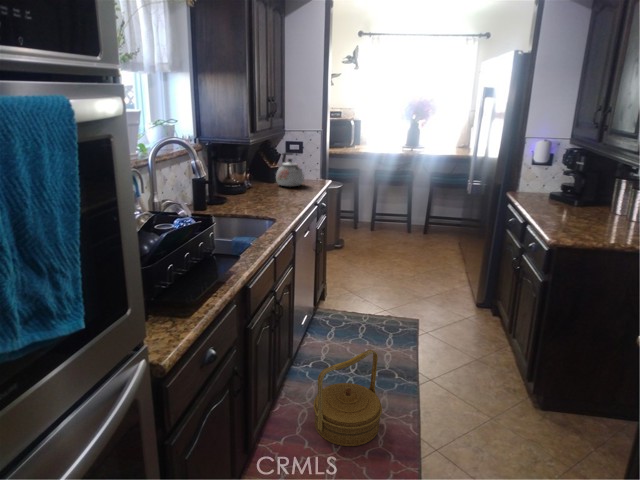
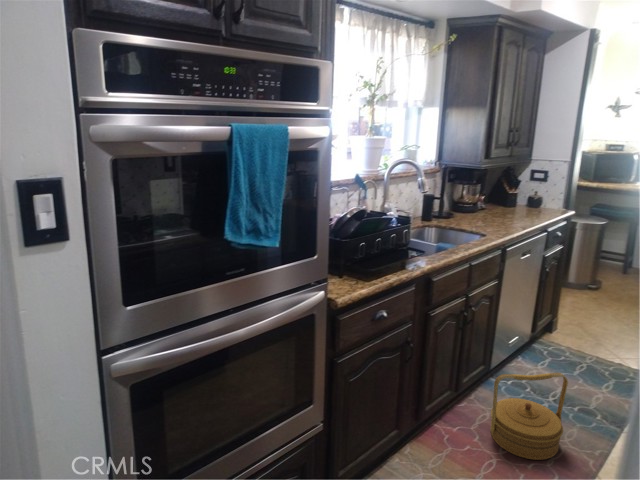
kettle: present [276,153,304,187] -> none [511,180,540,212]

